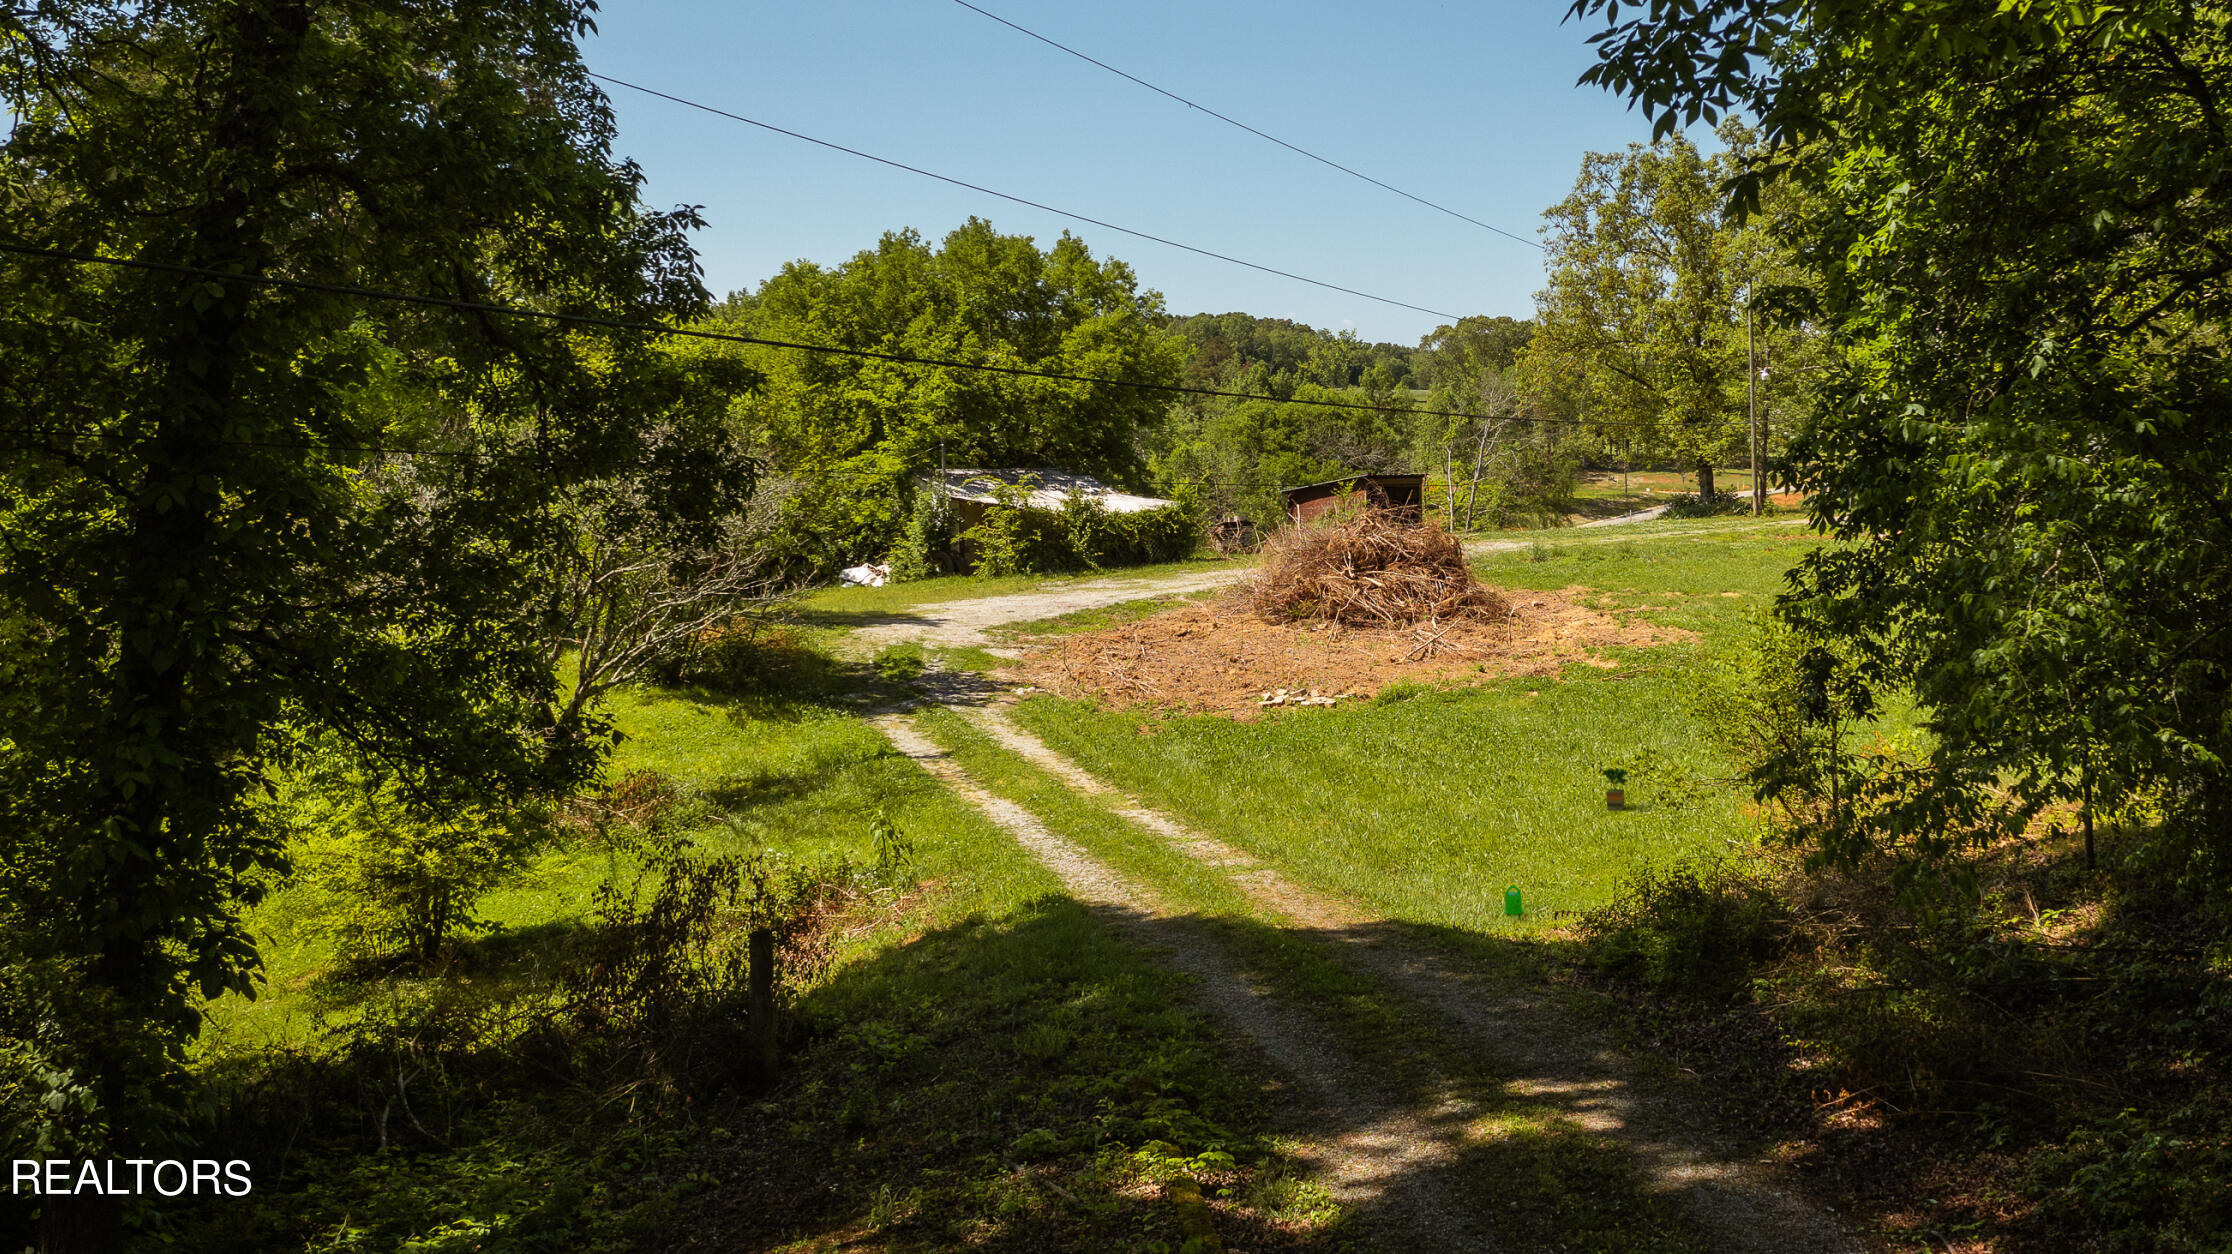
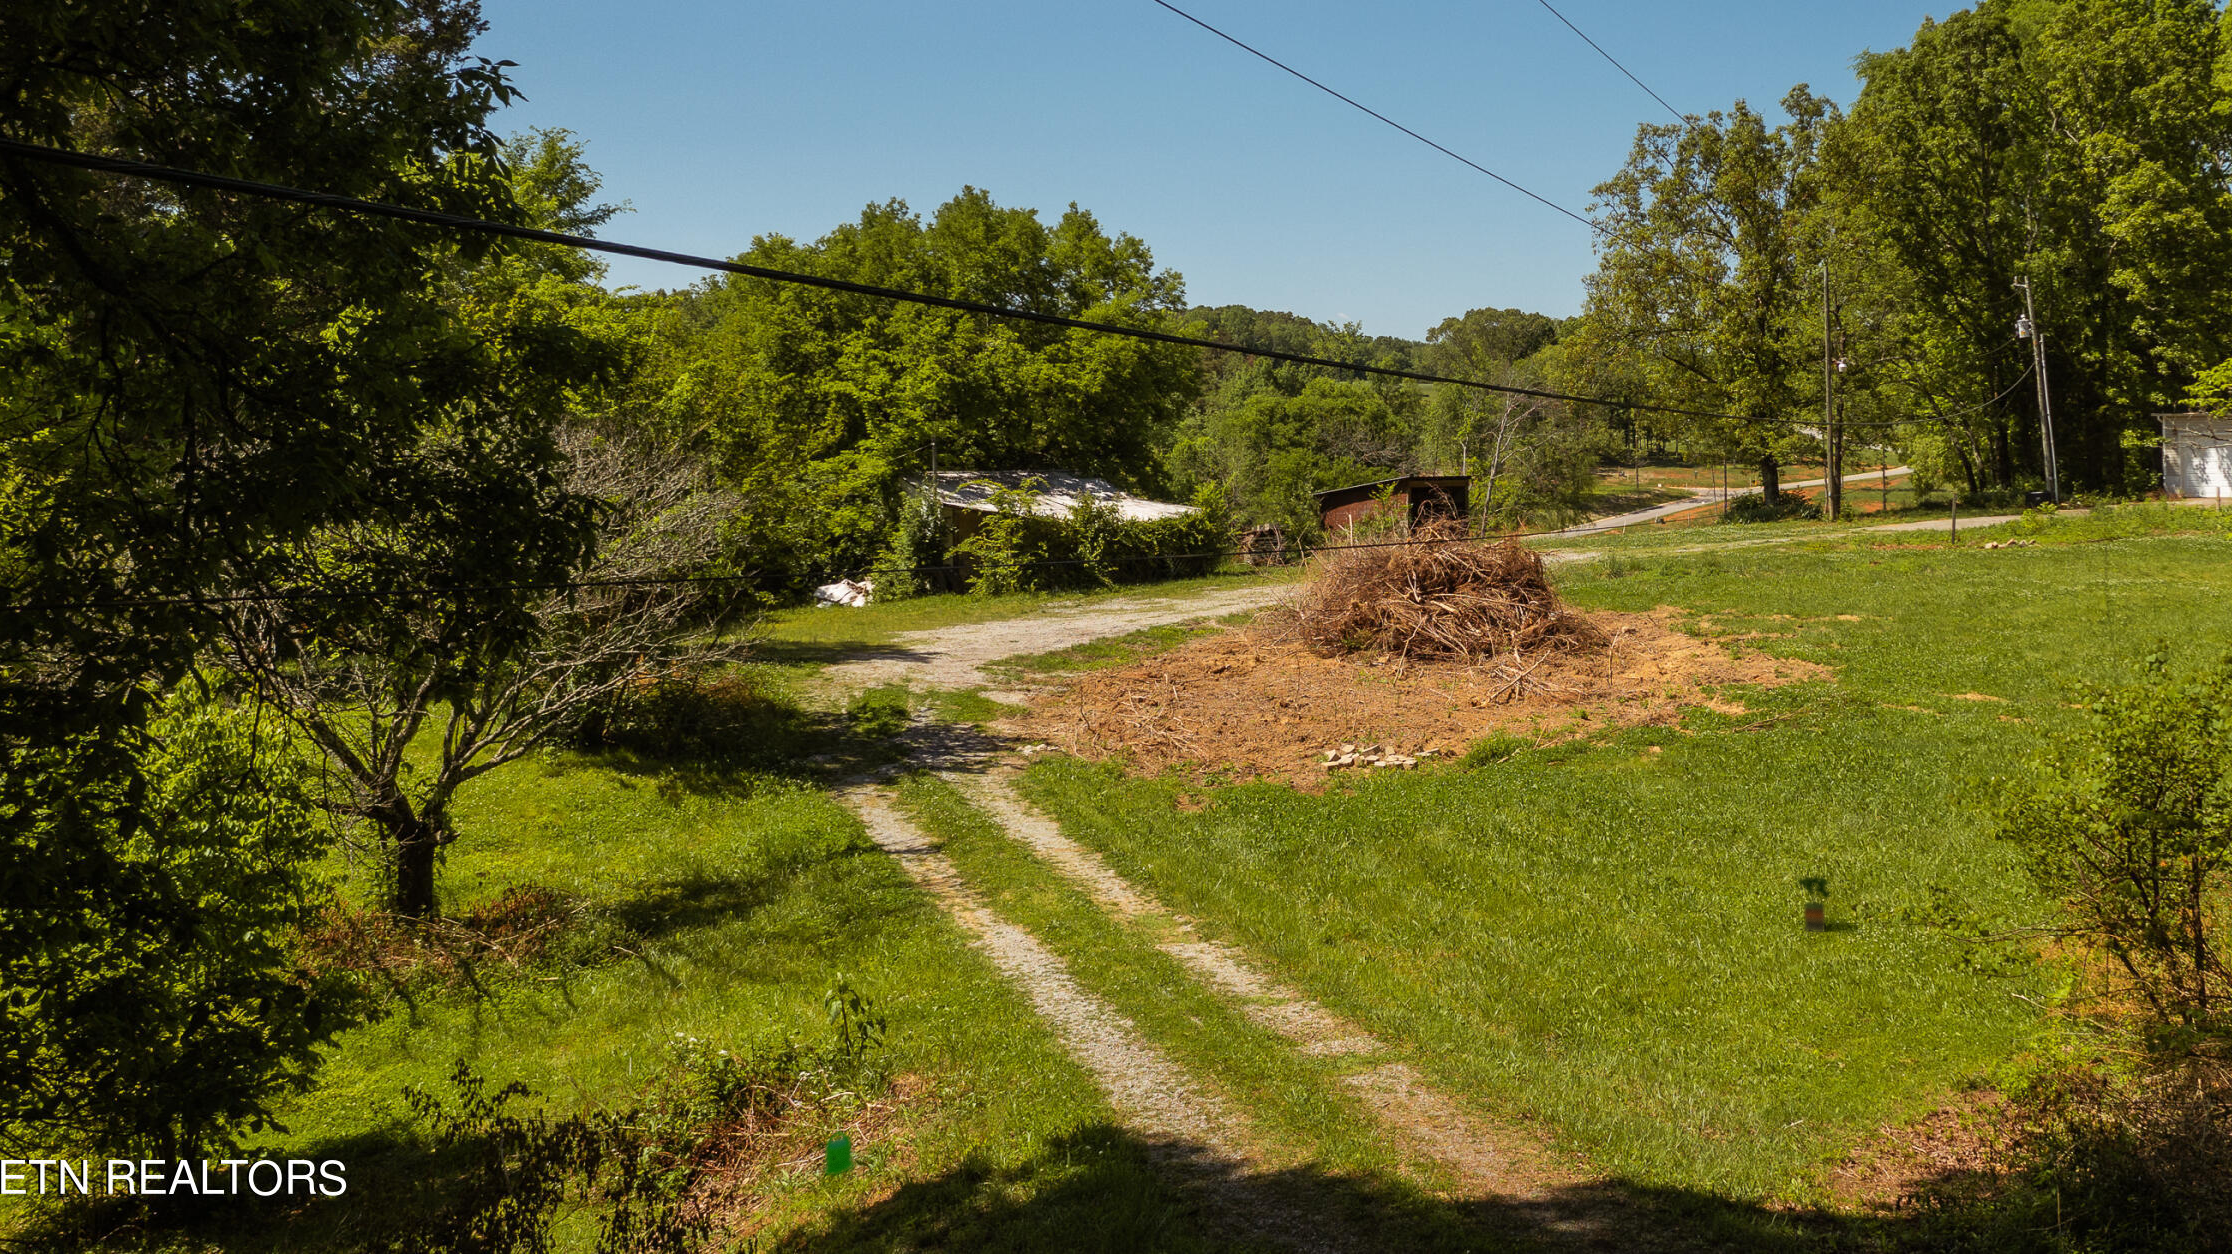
watering can: present [1504,885,1523,914] -> present [825,1131,853,1175]

